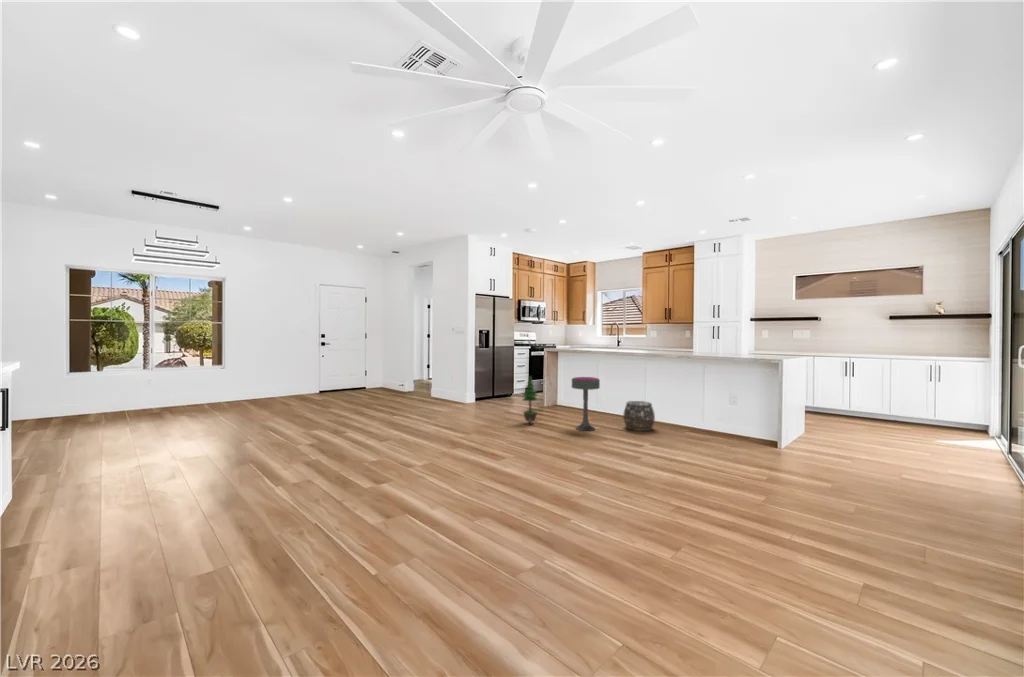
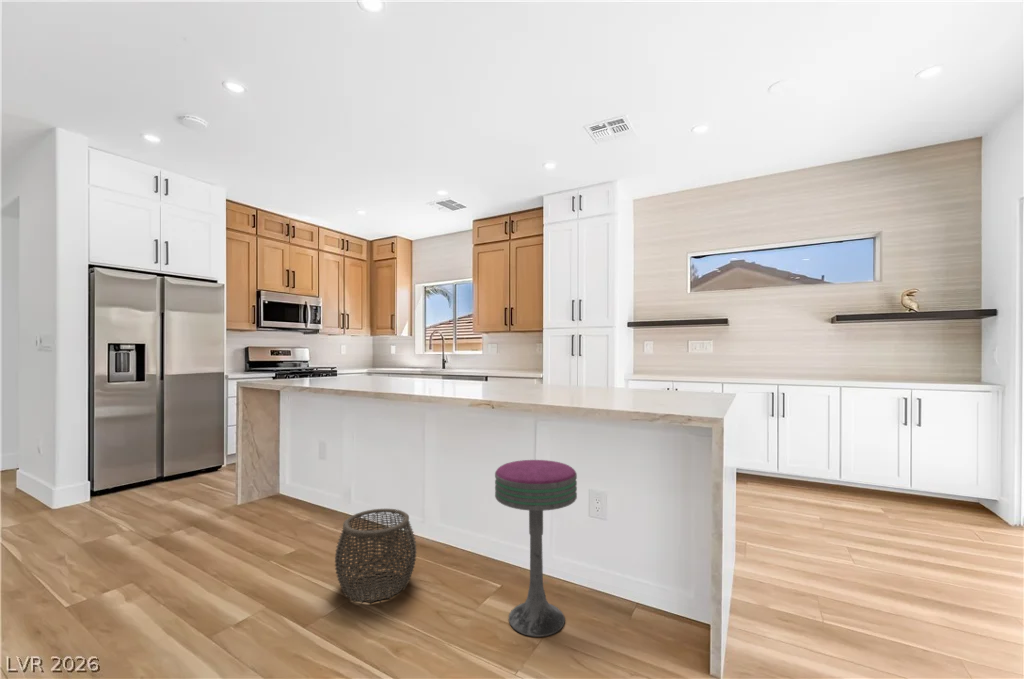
potted tree: present [523,377,538,423] -> none [44,457,112,595]
bar stool: present [572,377,600,431] -> present [495,460,577,637]

